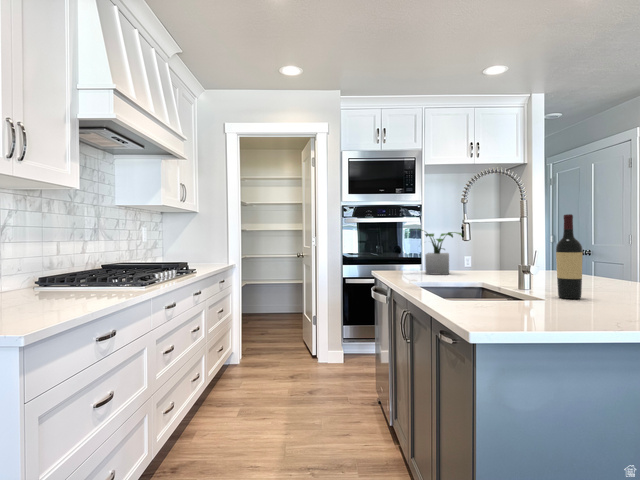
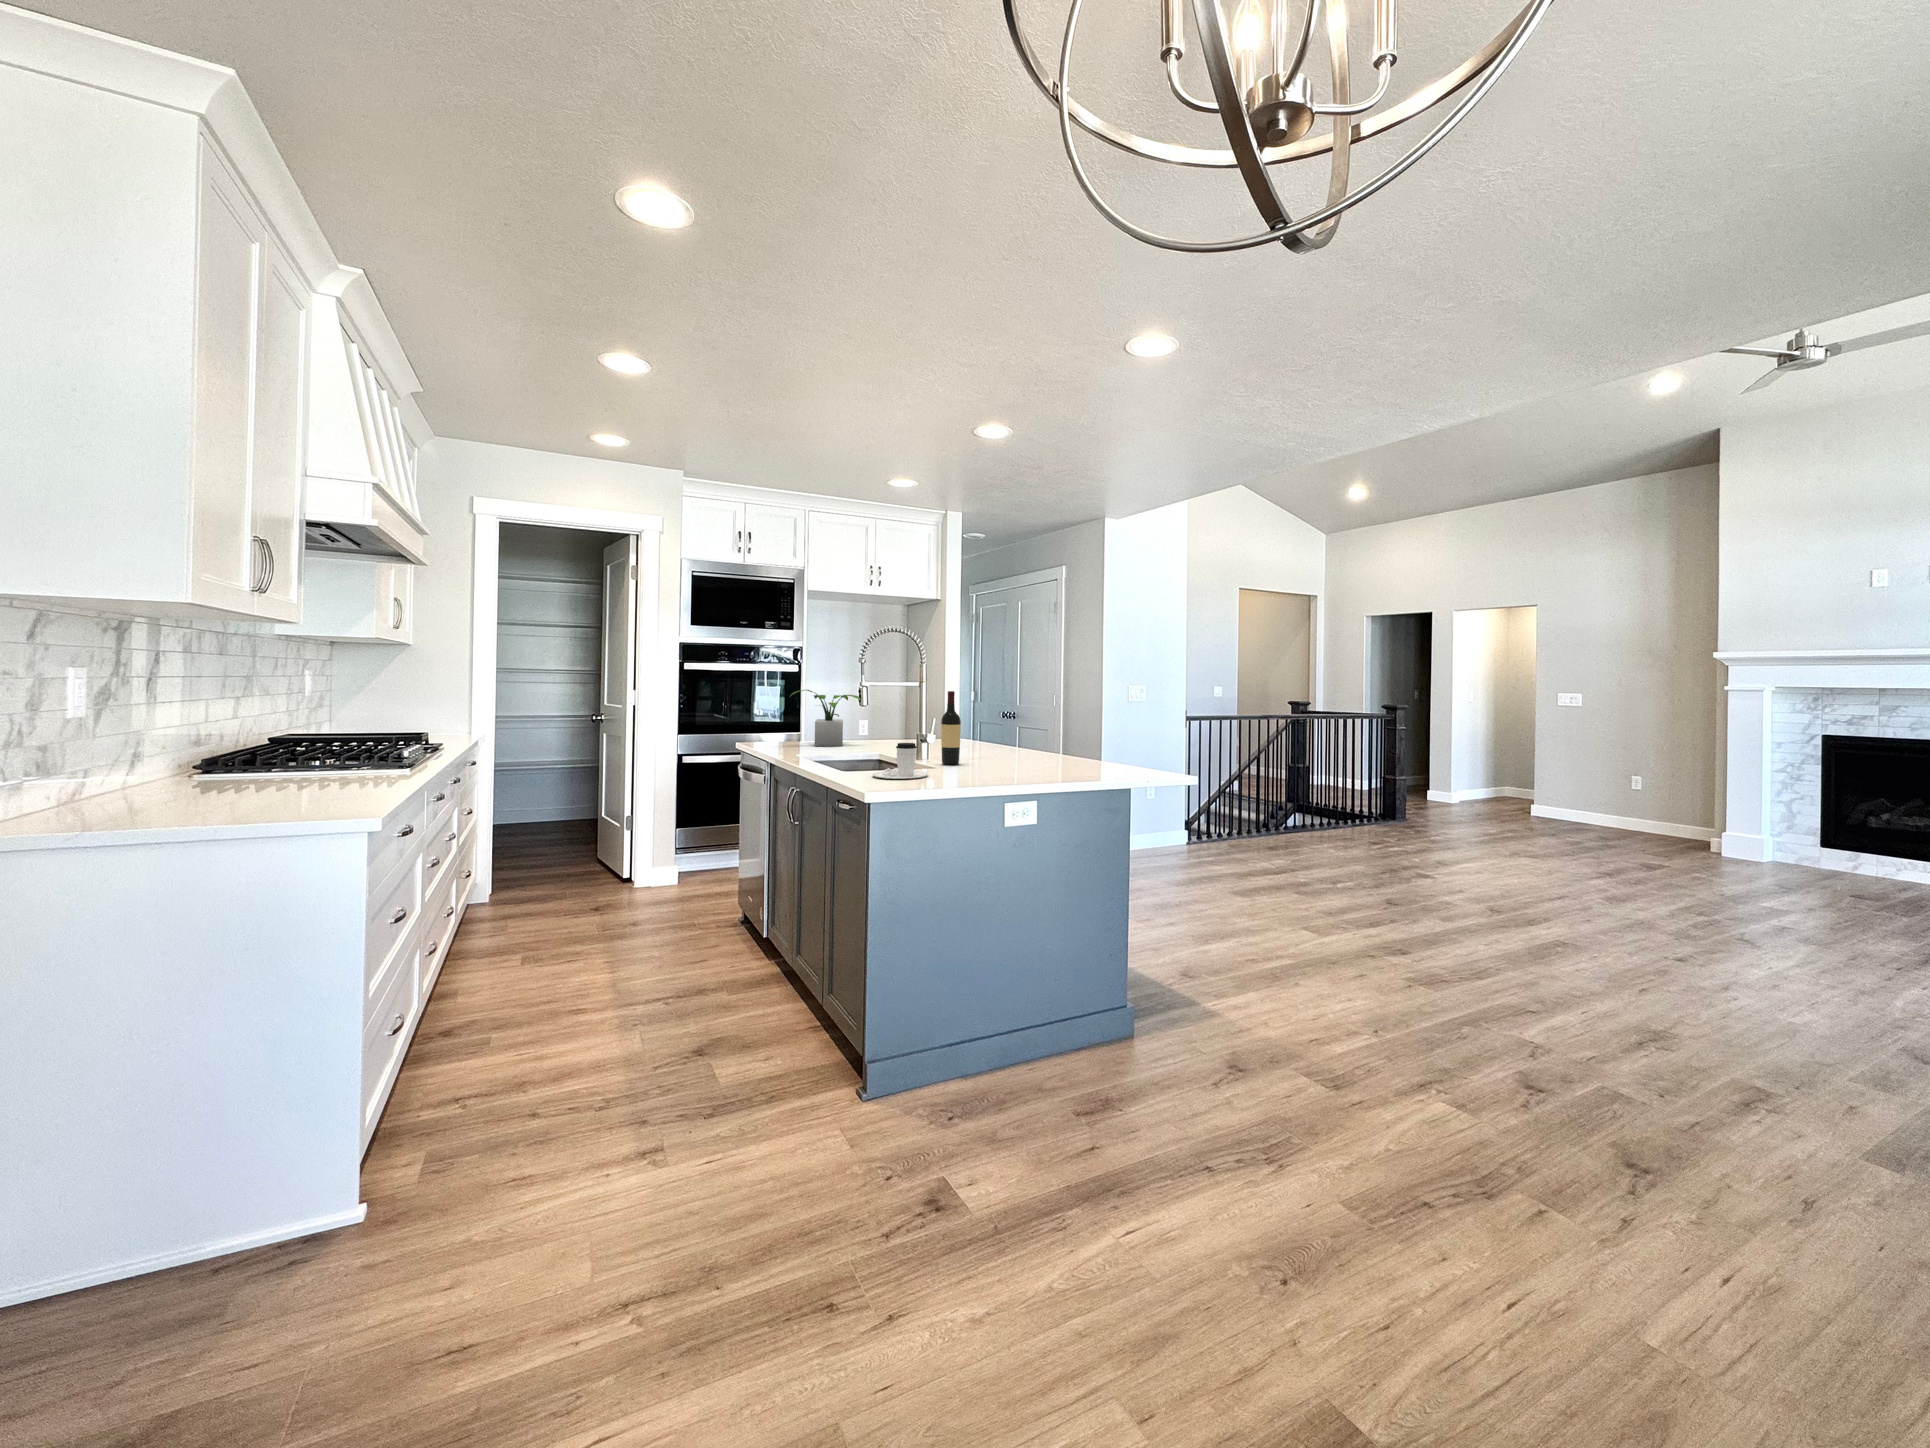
coffee cup: none [475,271,551,317] -> present [872,743,928,779]

